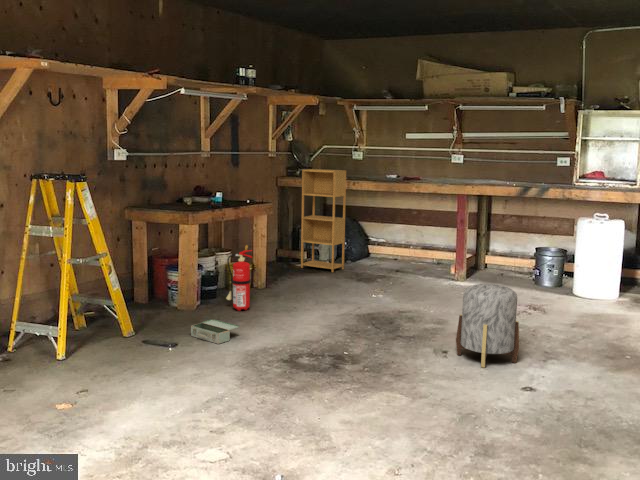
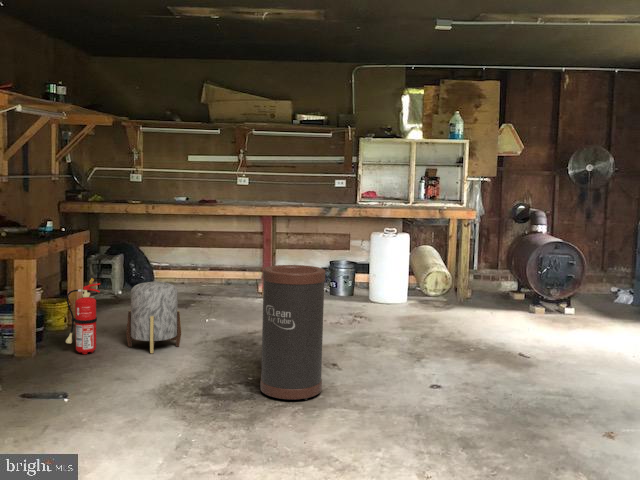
shelving unit: present [301,169,346,272] -> none [97,191,145,301]
trash can: none [339,242,404,377] -> present [260,265,325,400]
stool: present [456,284,519,367] -> present [126,282,181,353]
toolbox: present [191,319,240,344] -> none [63,367,124,395]

